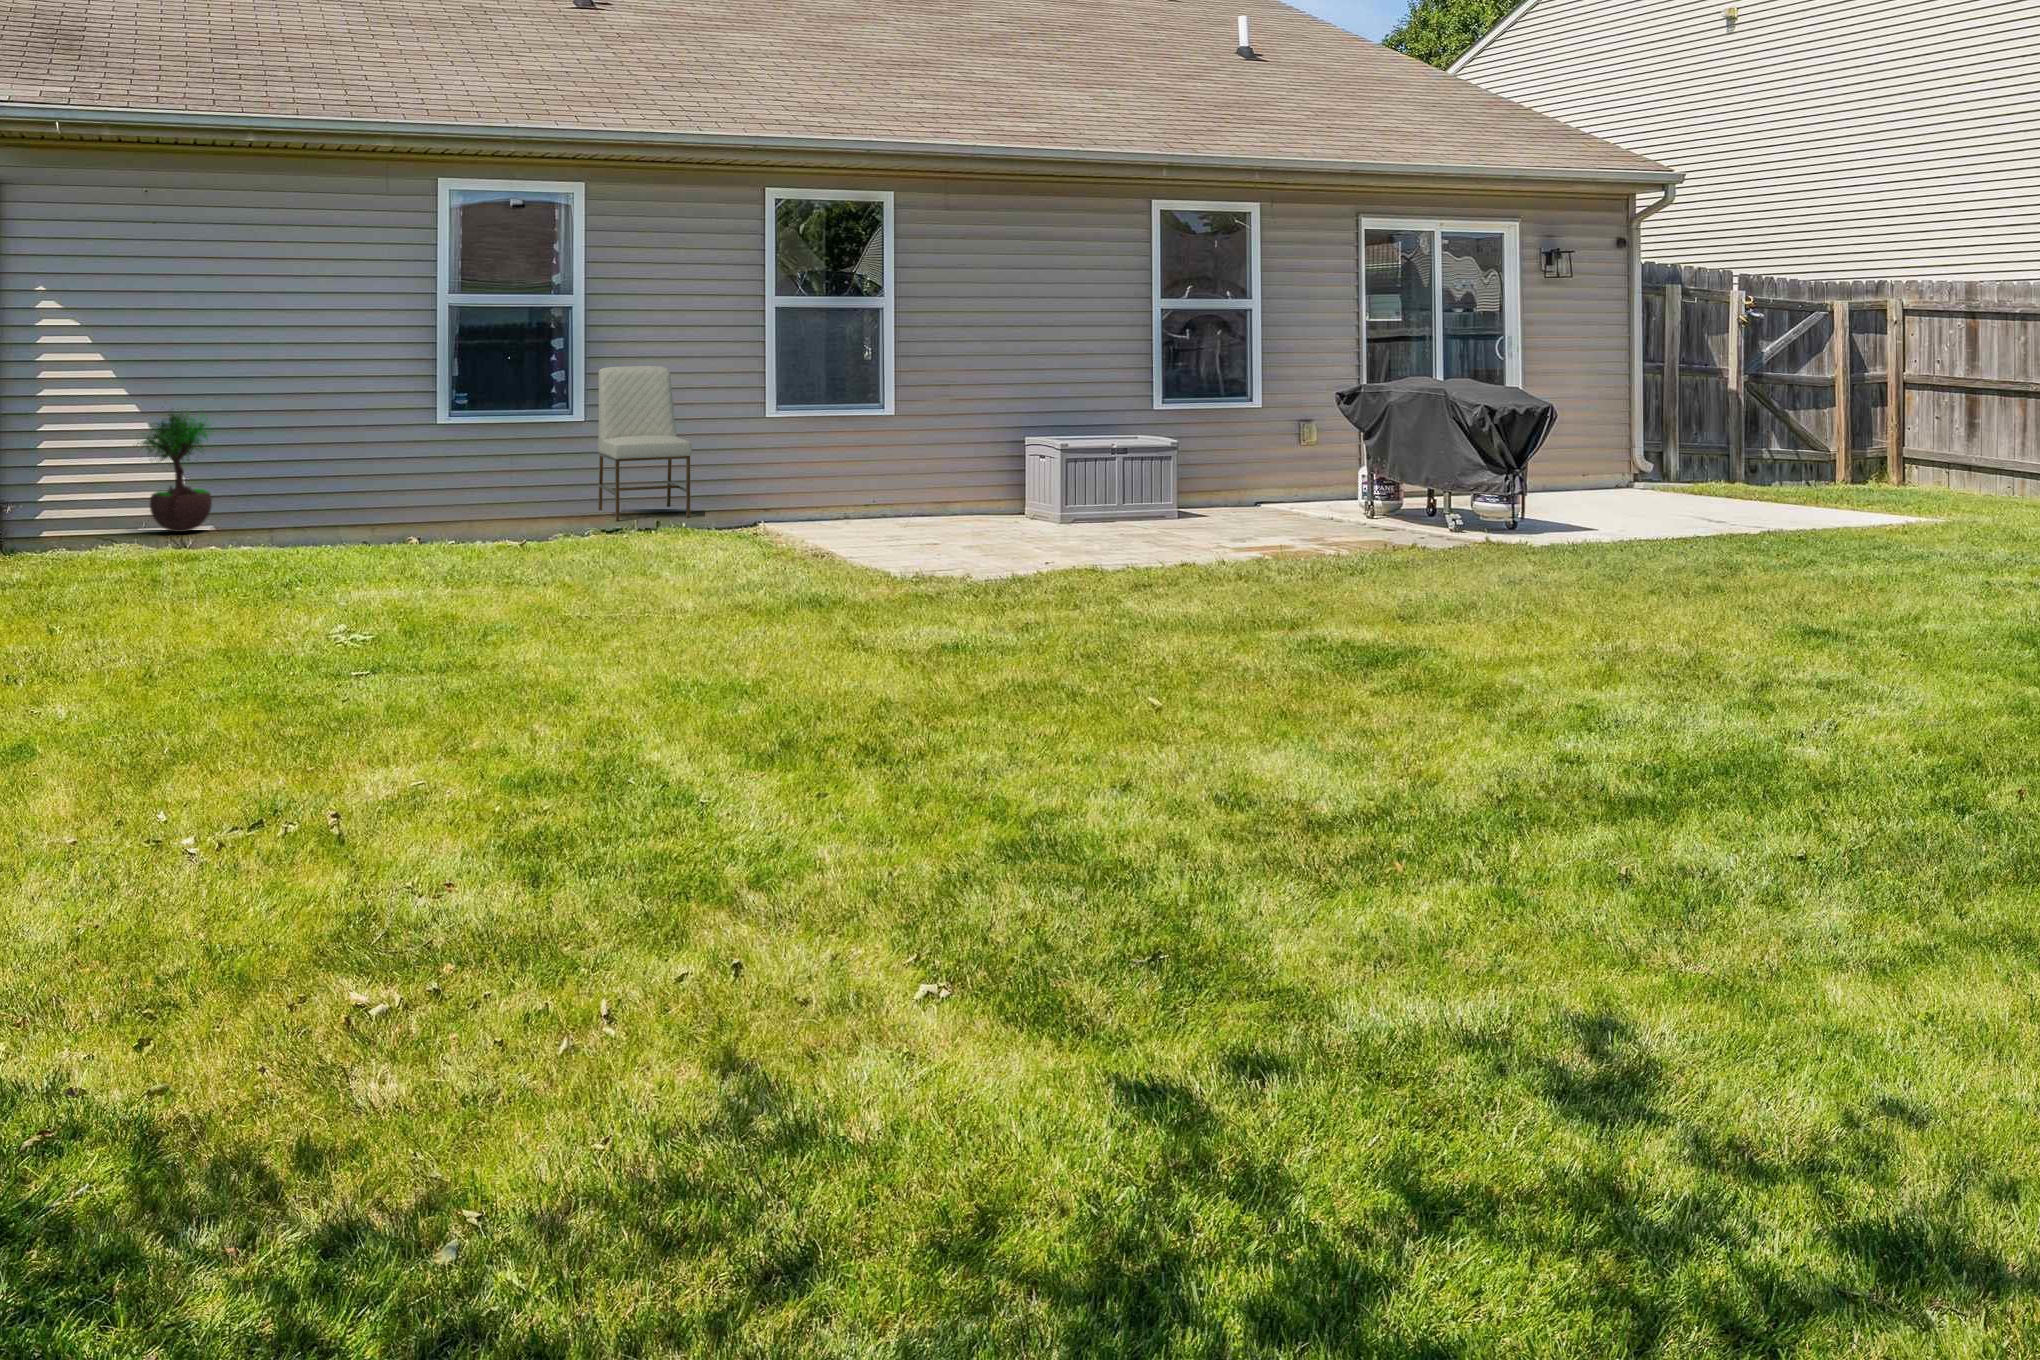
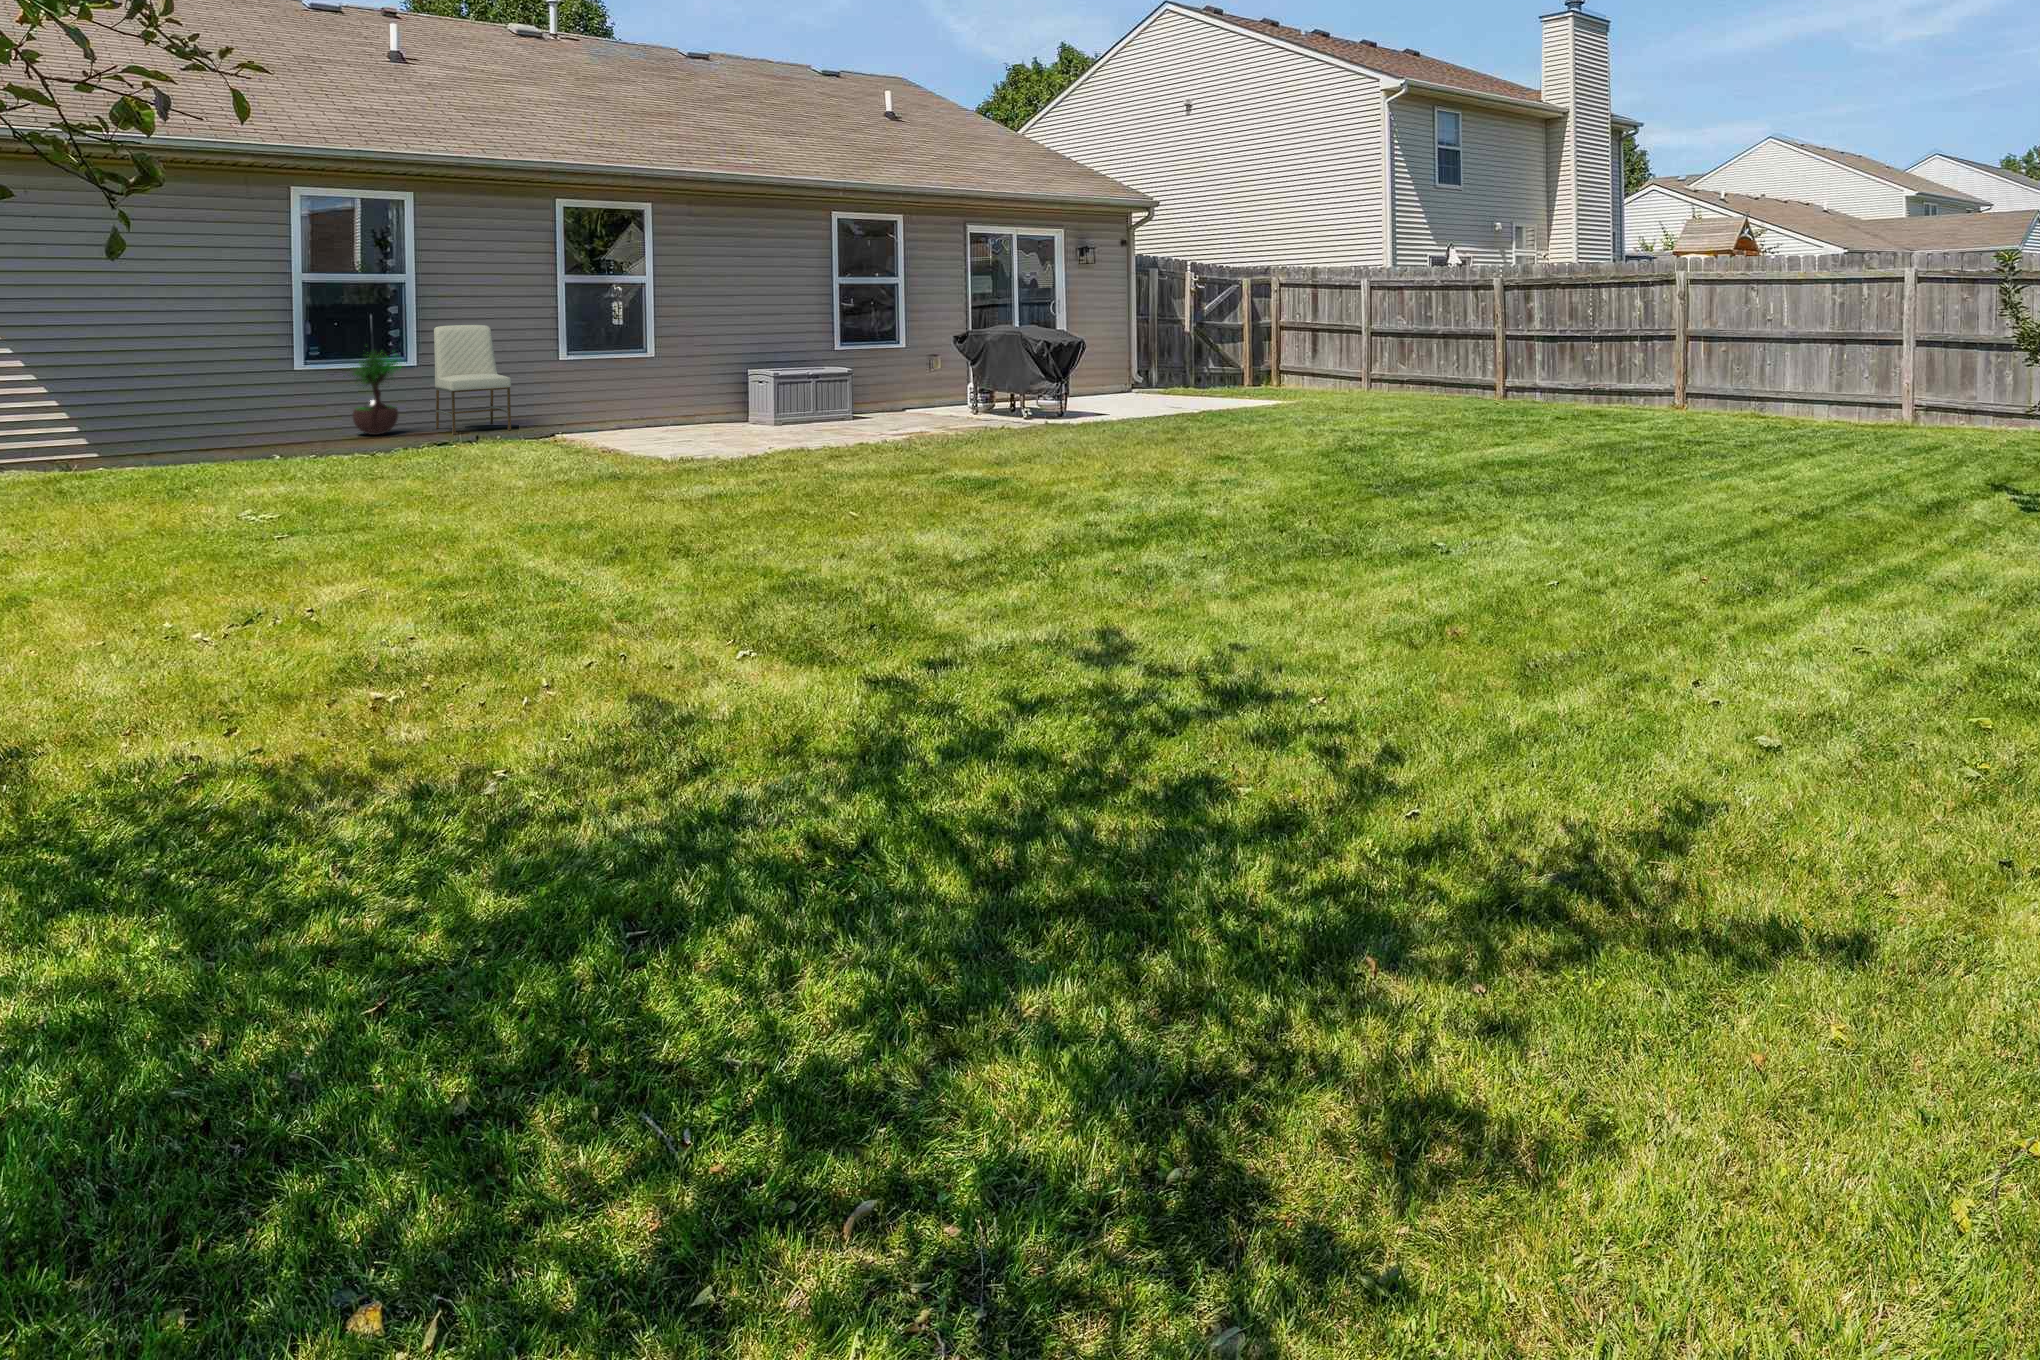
potted tree: present [136,407,212,532] -> present [343,350,401,435]

